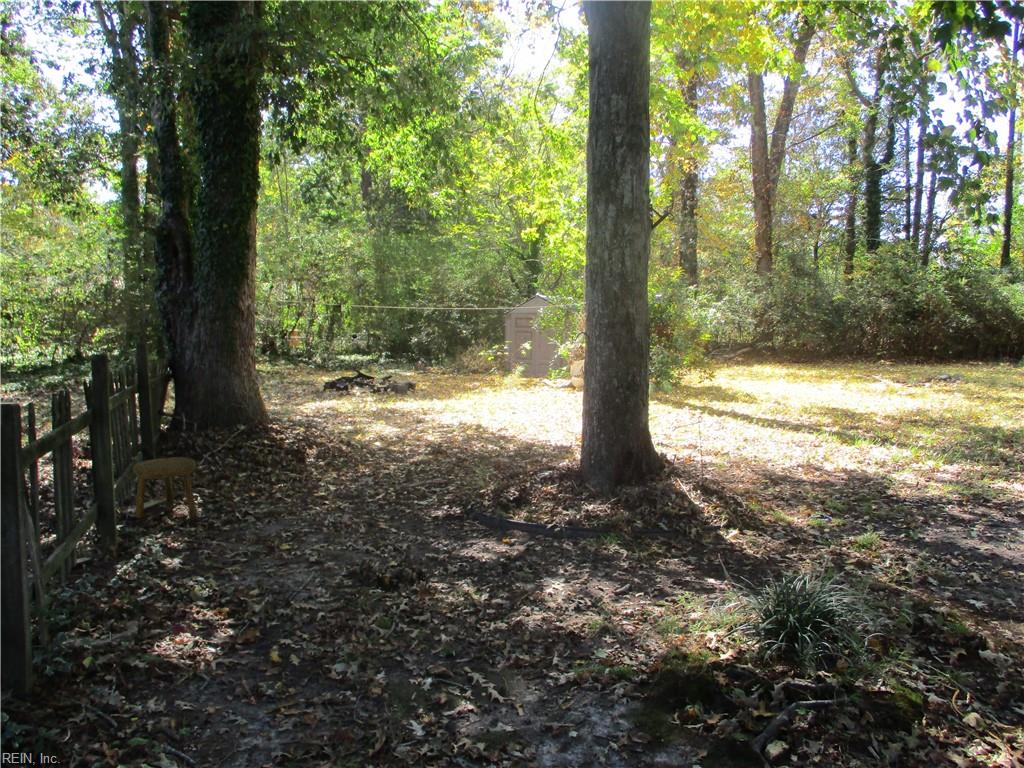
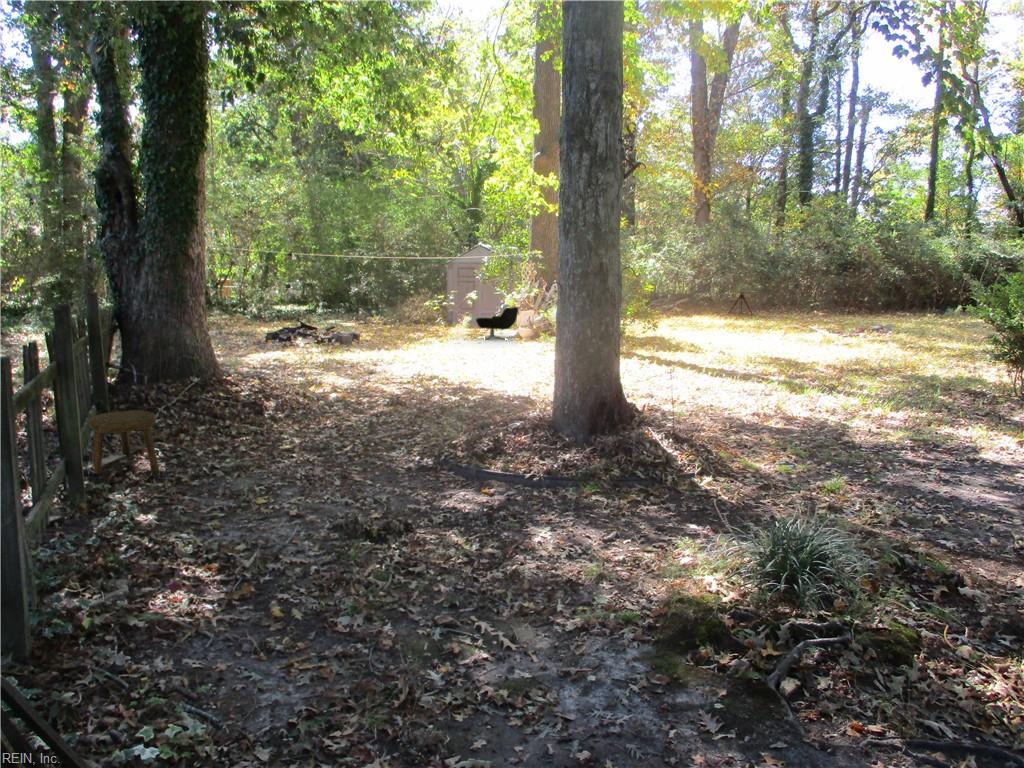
lounge chair: none [527,357,570,389] -> present [476,307,518,339]

